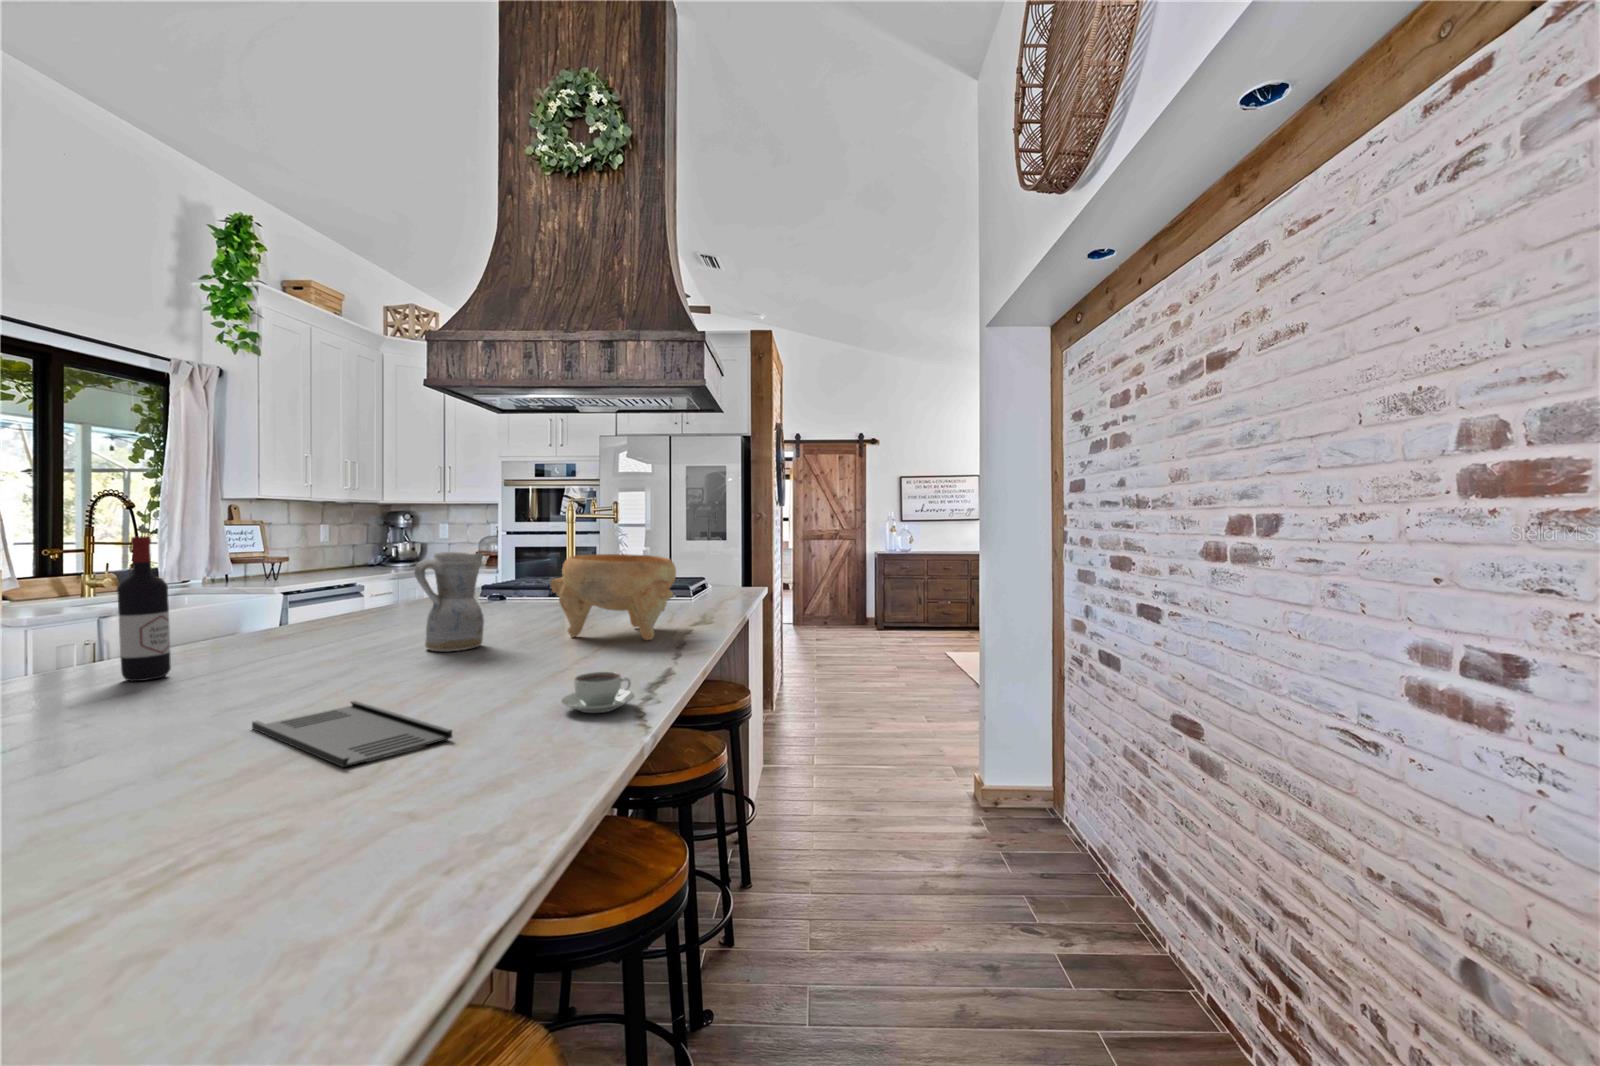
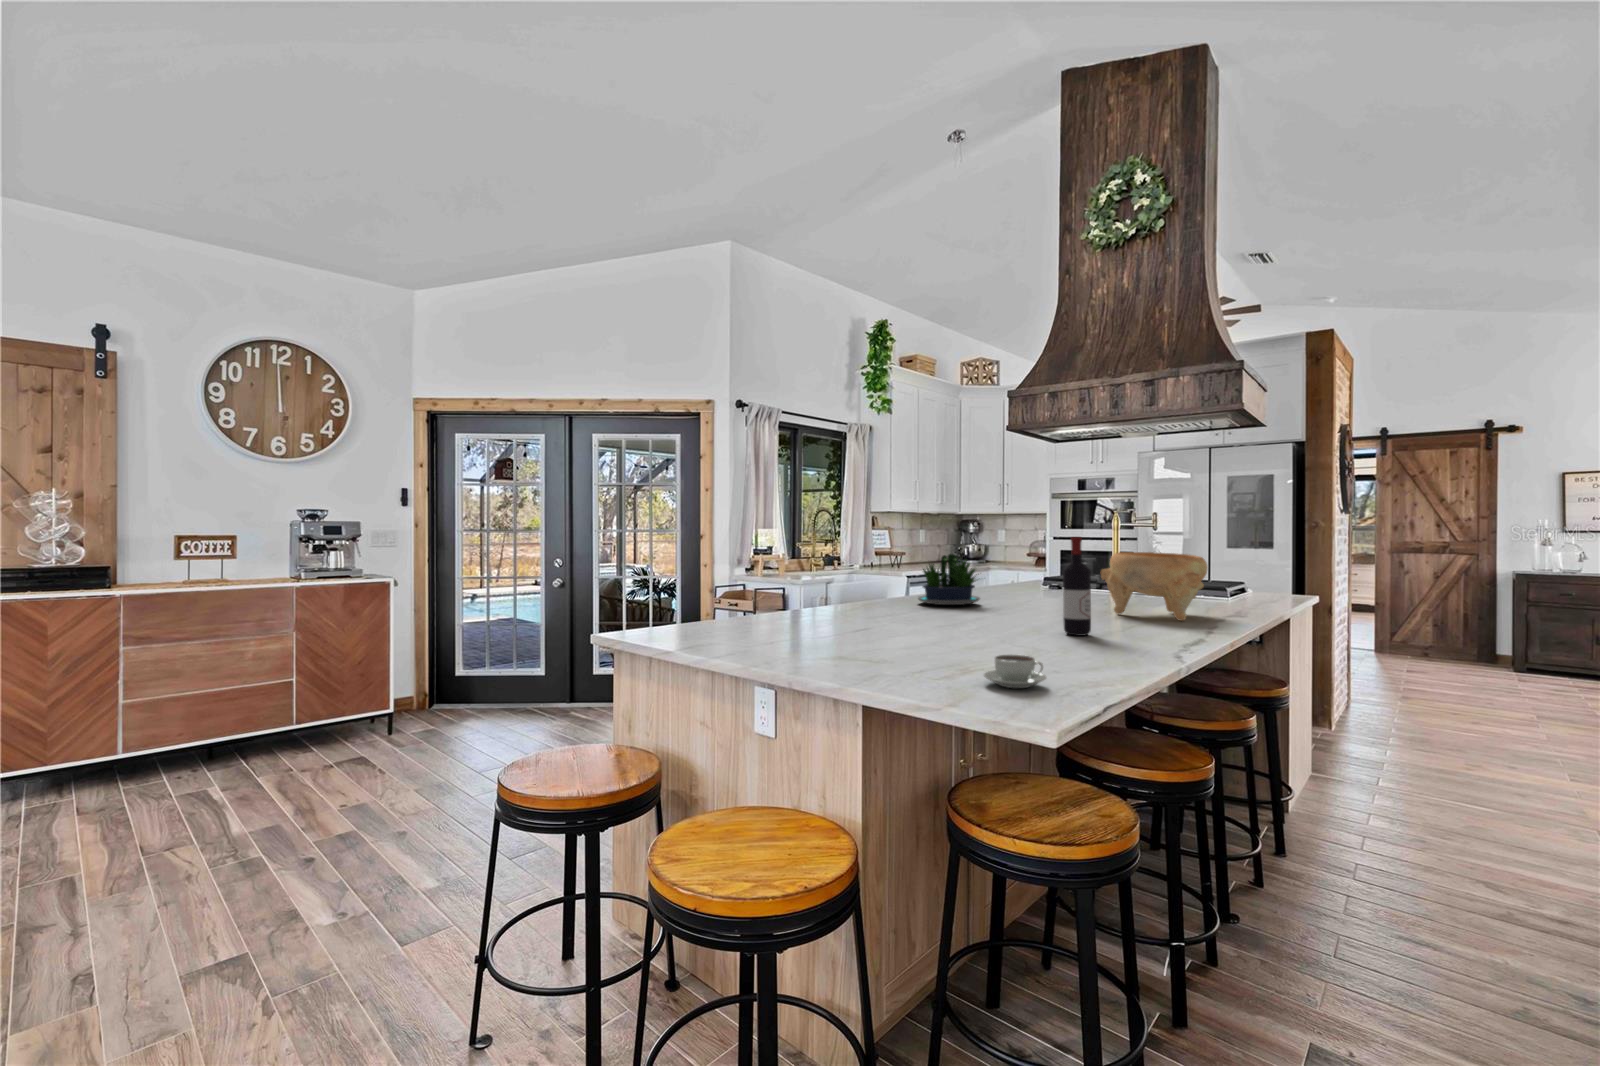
wine bottle: present [117,536,171,681] -> present [1063,537,1091,636]
ceramic pitcher: present [414,552,484,651] -> none [1008,547,1052,615]
potted plant: none [263,564,395,646] -> present [918,554,980,605]
coffee cup: present [561,672,634,713] -> present [984,655,1046,688]
tray: present [252,701,452,768] -> none [937,630,1046,655]

